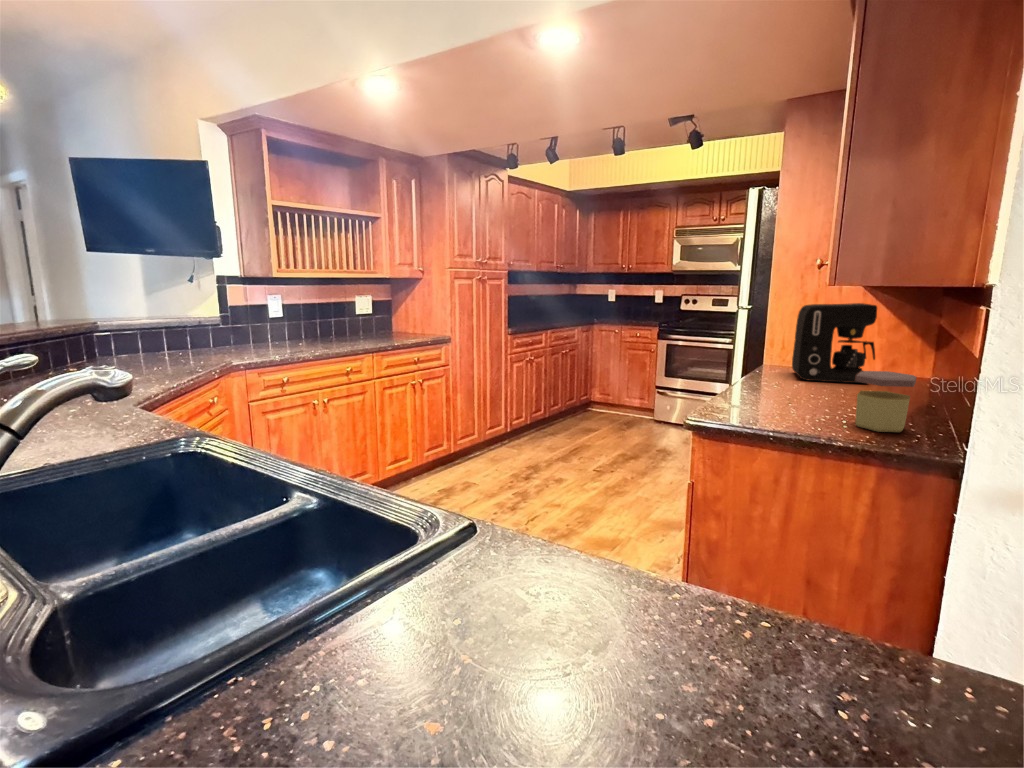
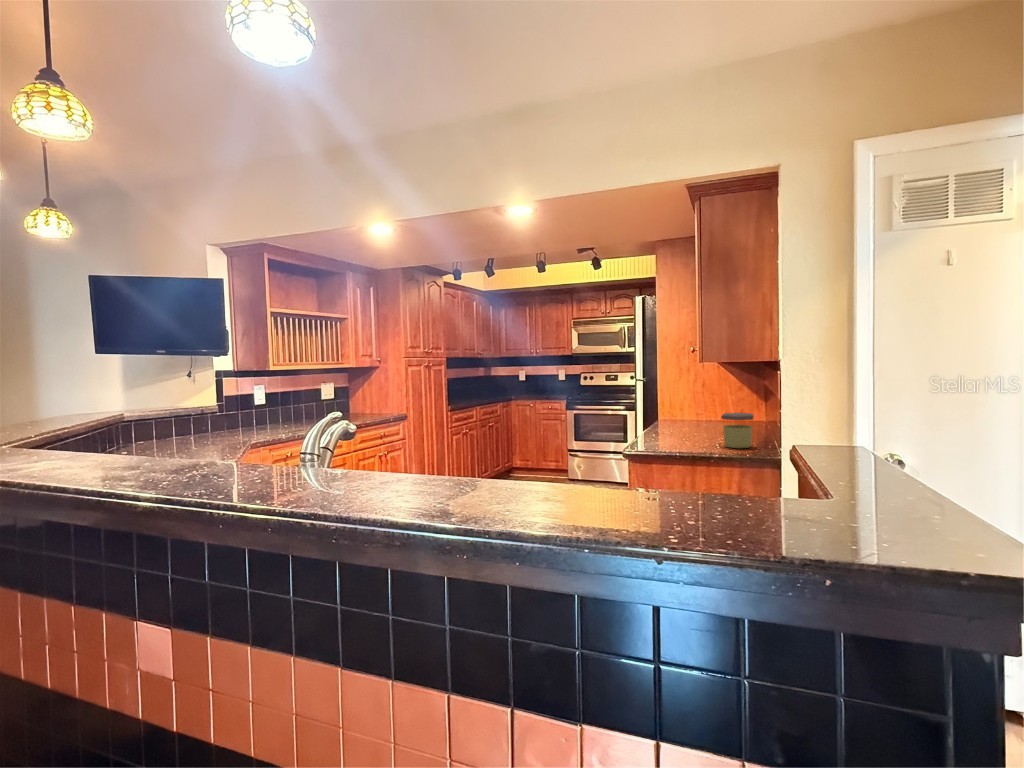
coffee maker: present [792,303,877,383] -> none [678,373,729,426]

